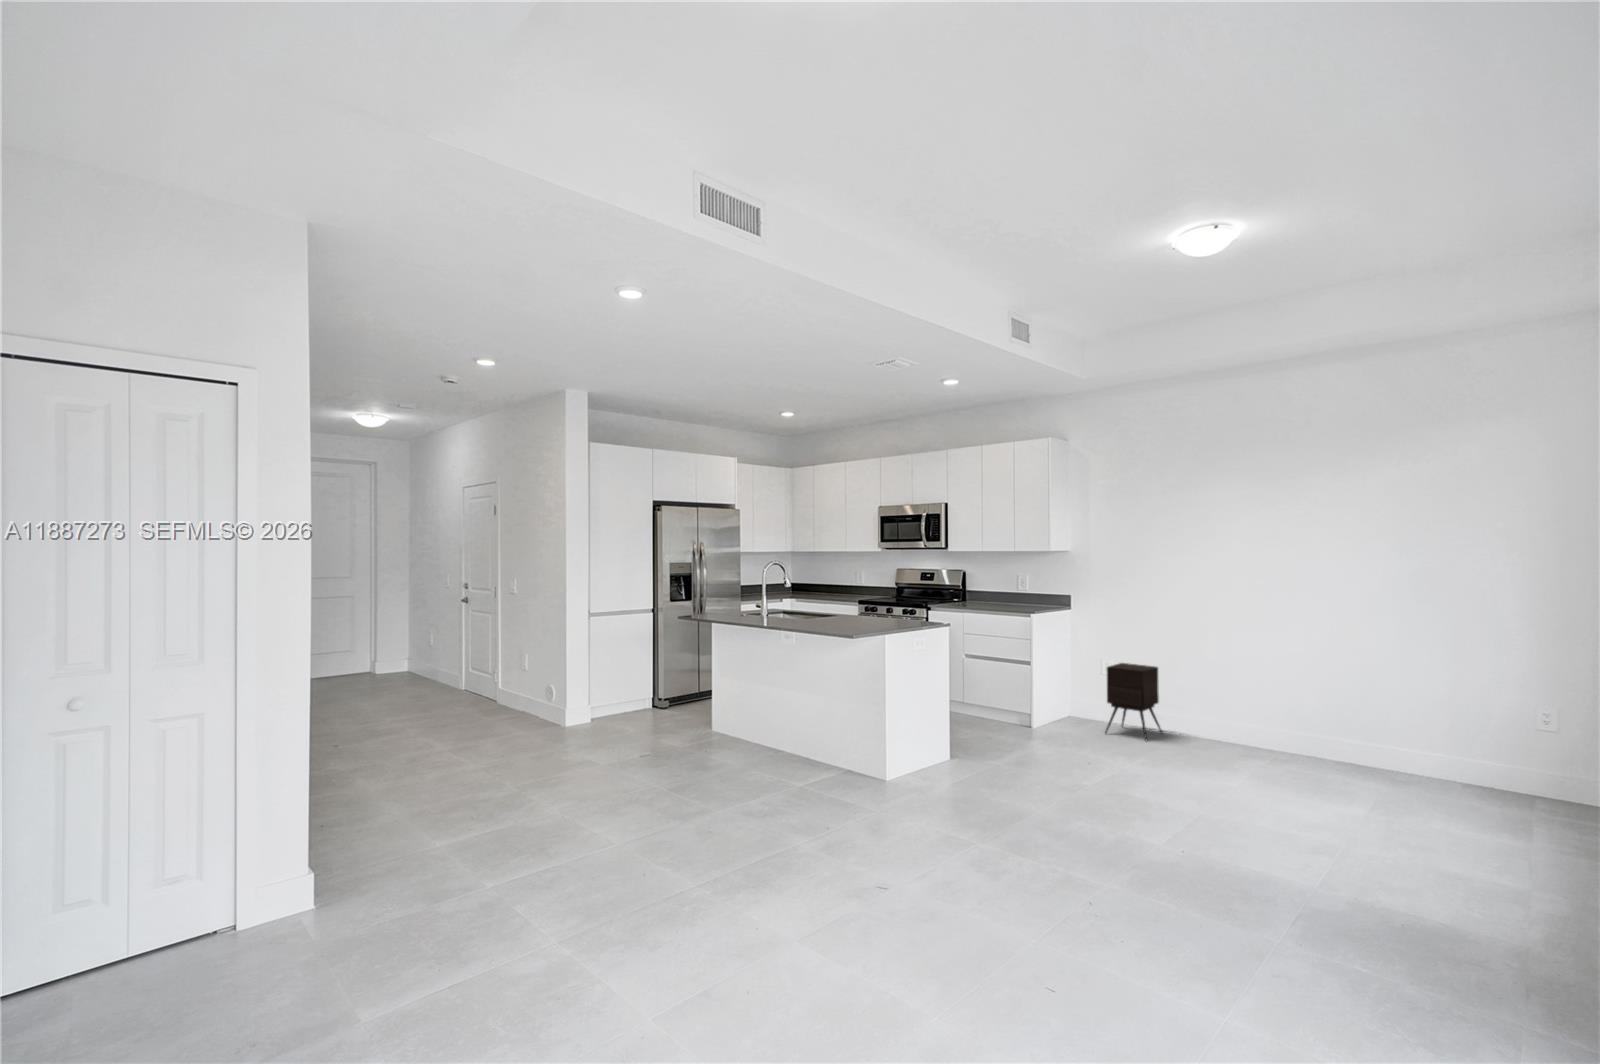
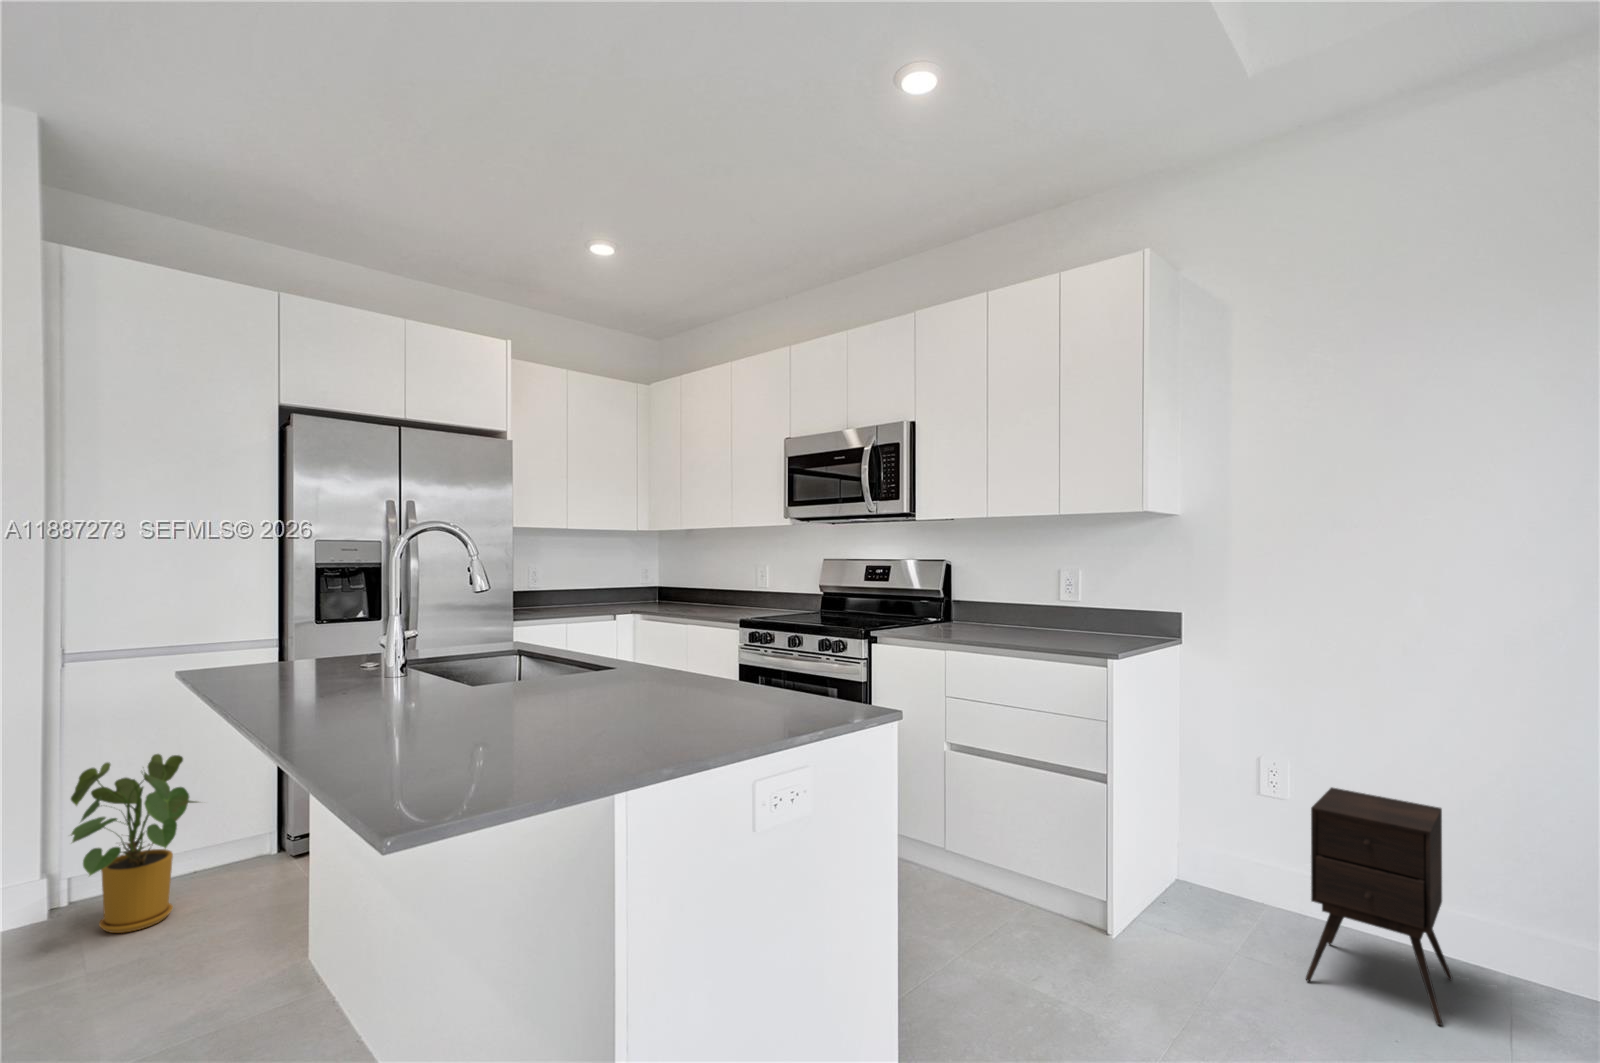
house plant: none [601,657,654,725] -> present [71,754,197,933]

